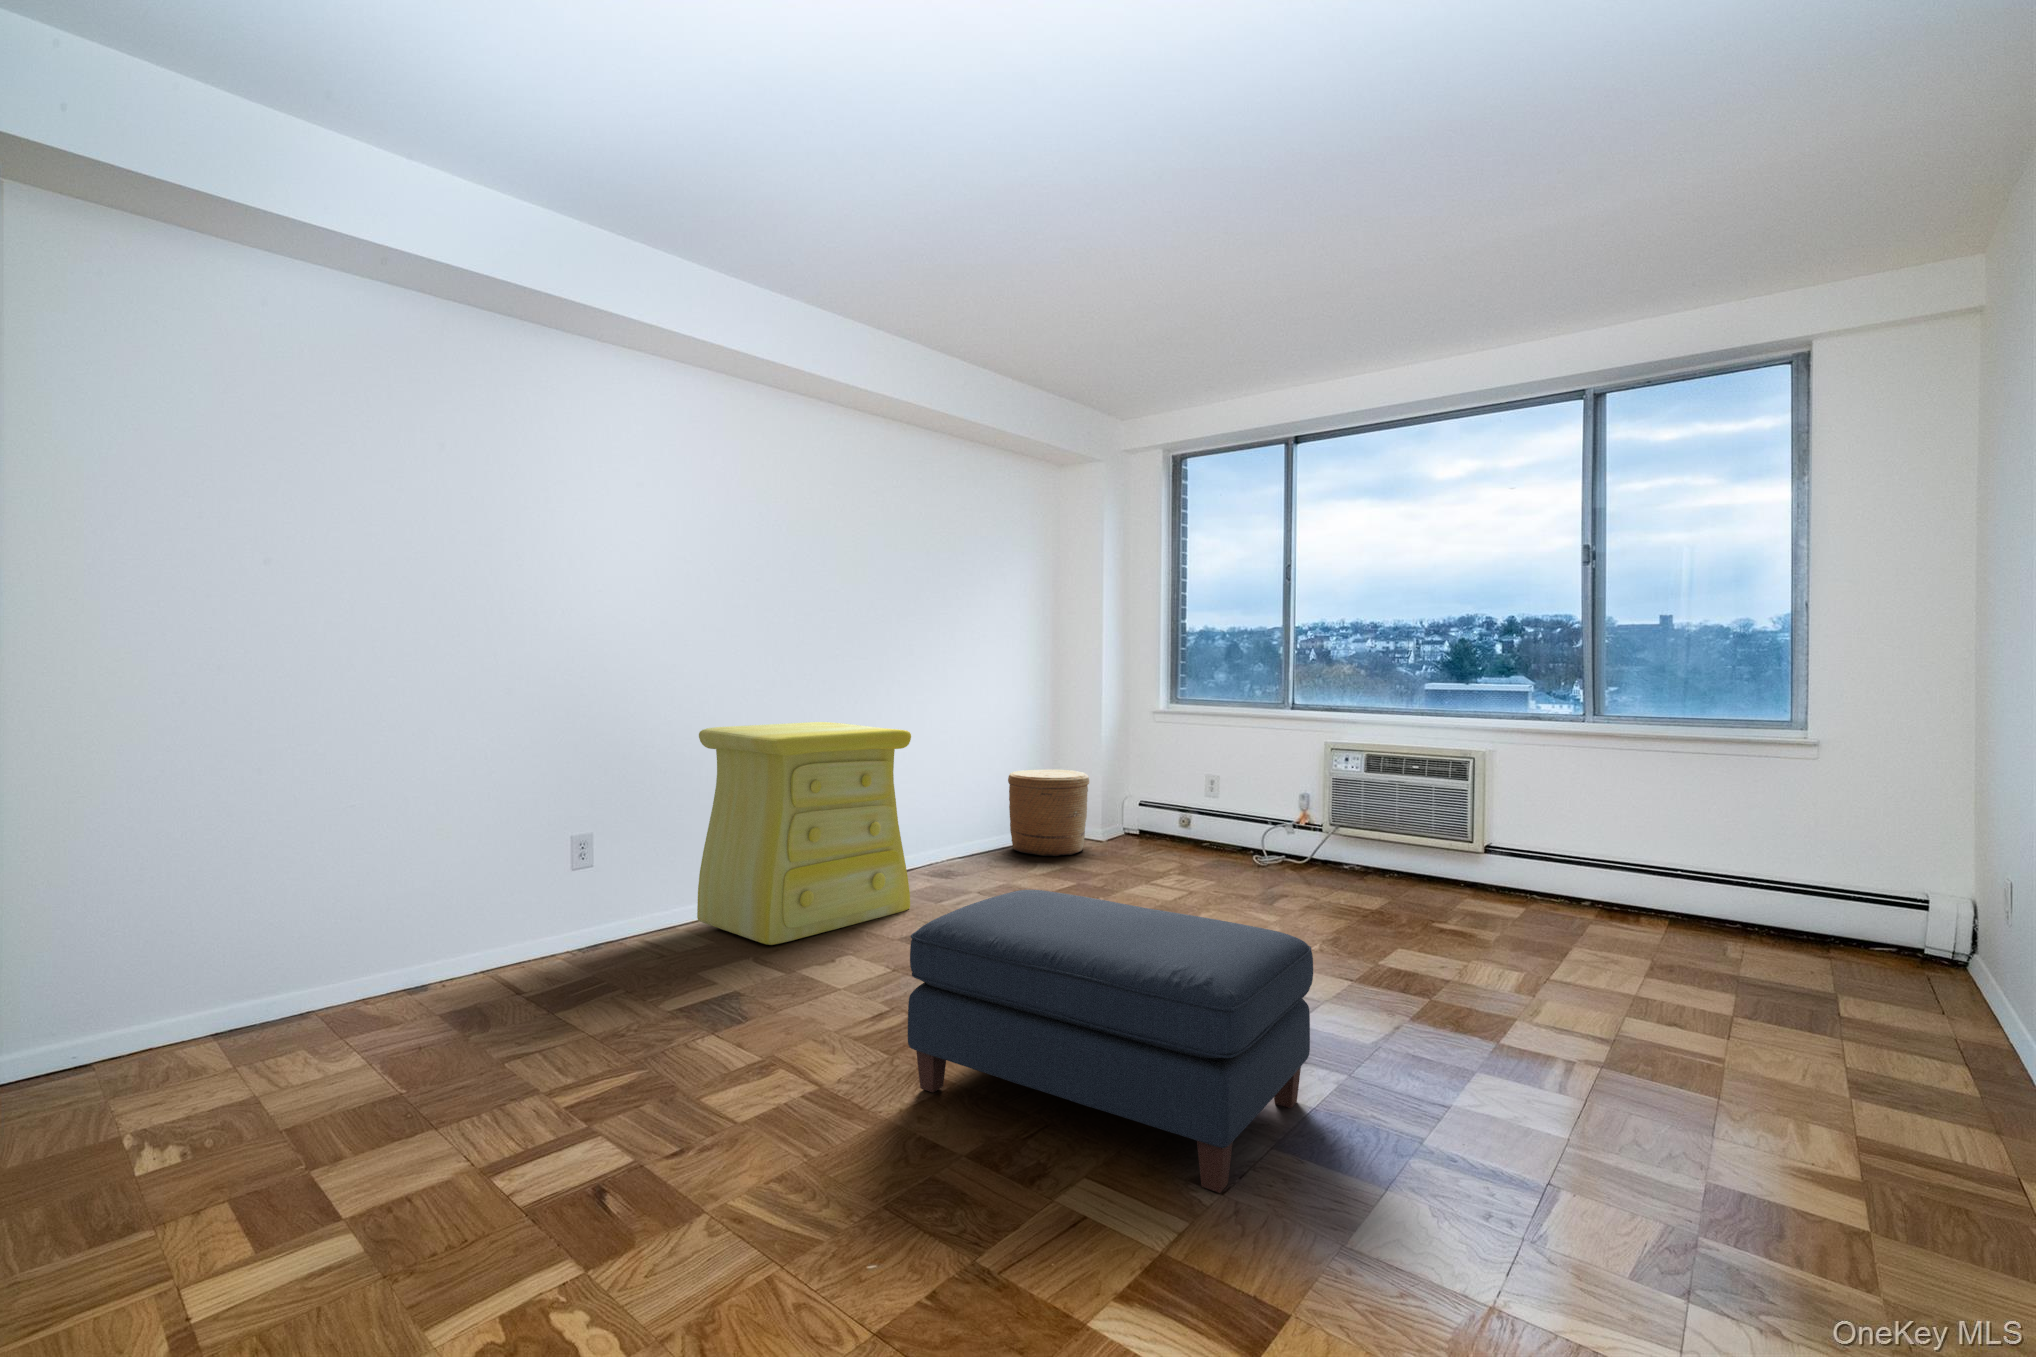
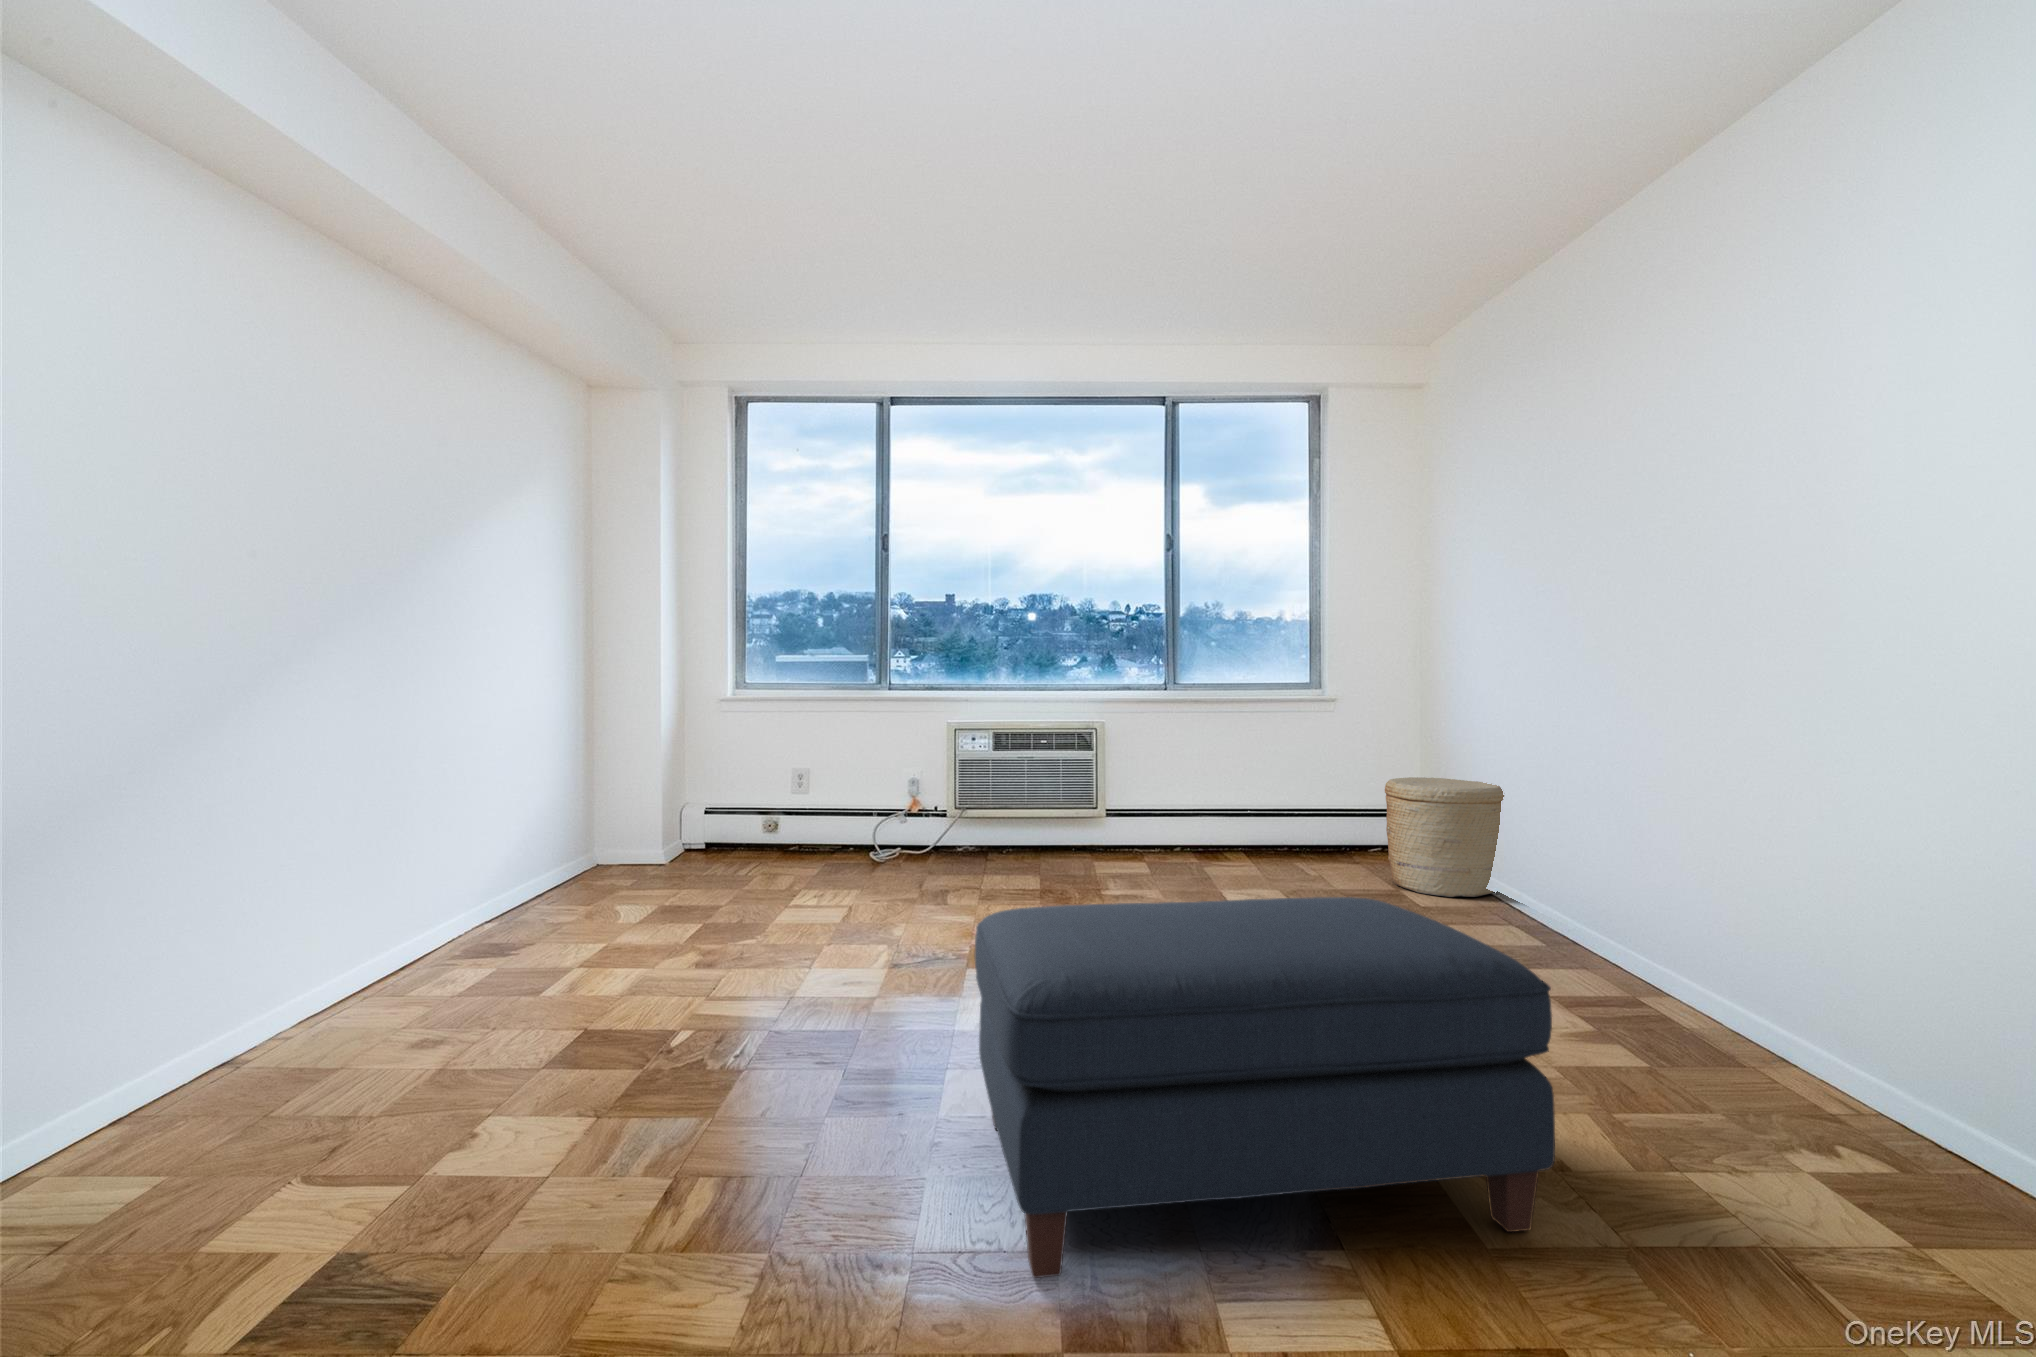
dresser: present [697,722,911,945] -> none [46,702,537,1148]
woven basket: present [1008,770,1089,856] -> present [1385,777,1504,897]

